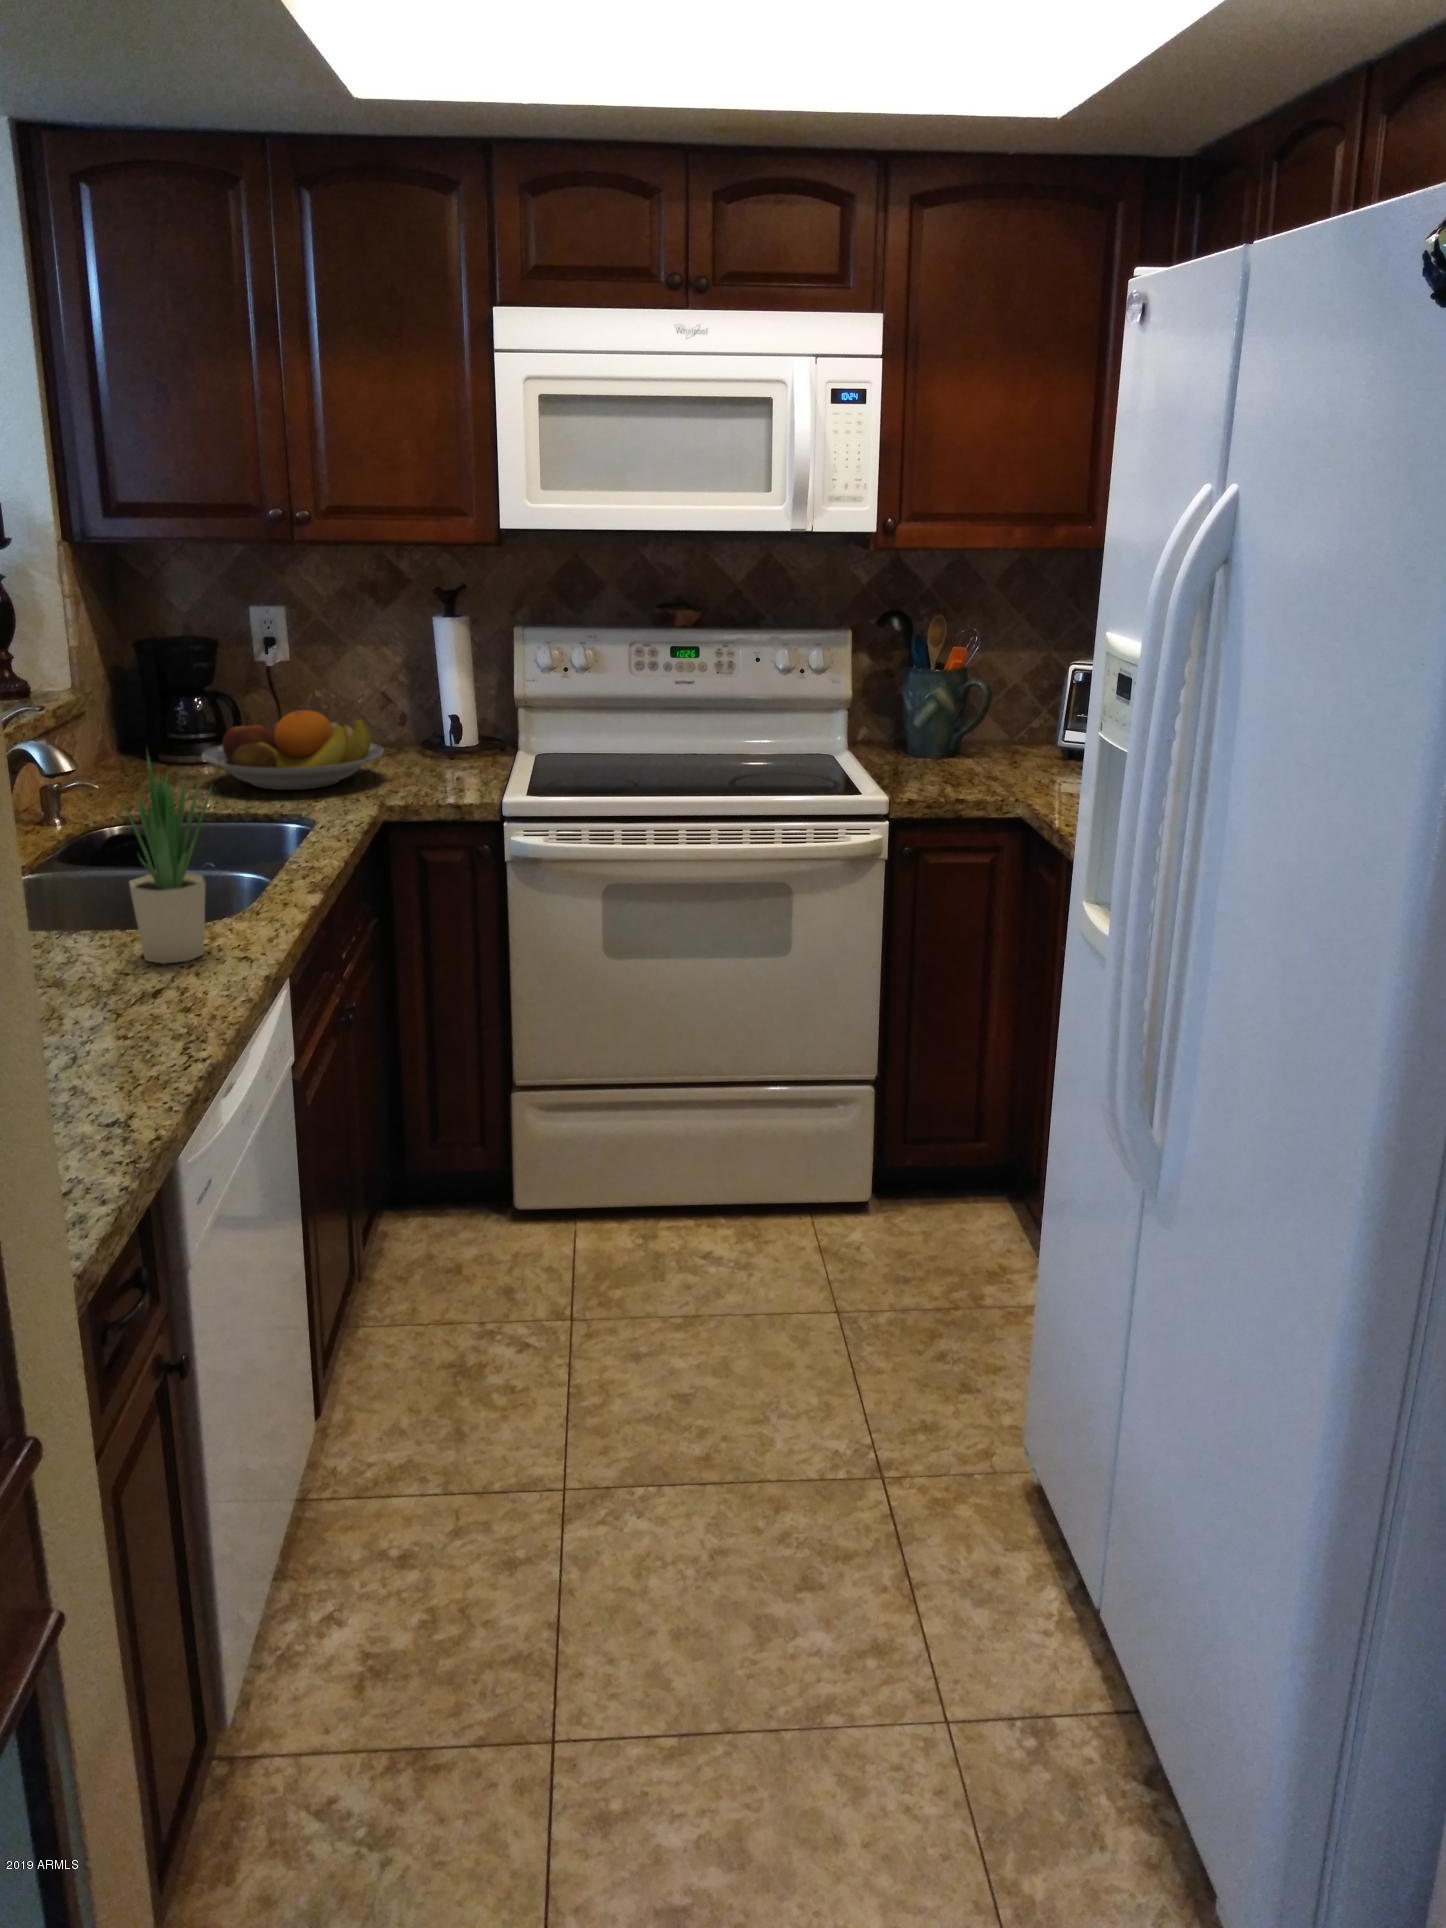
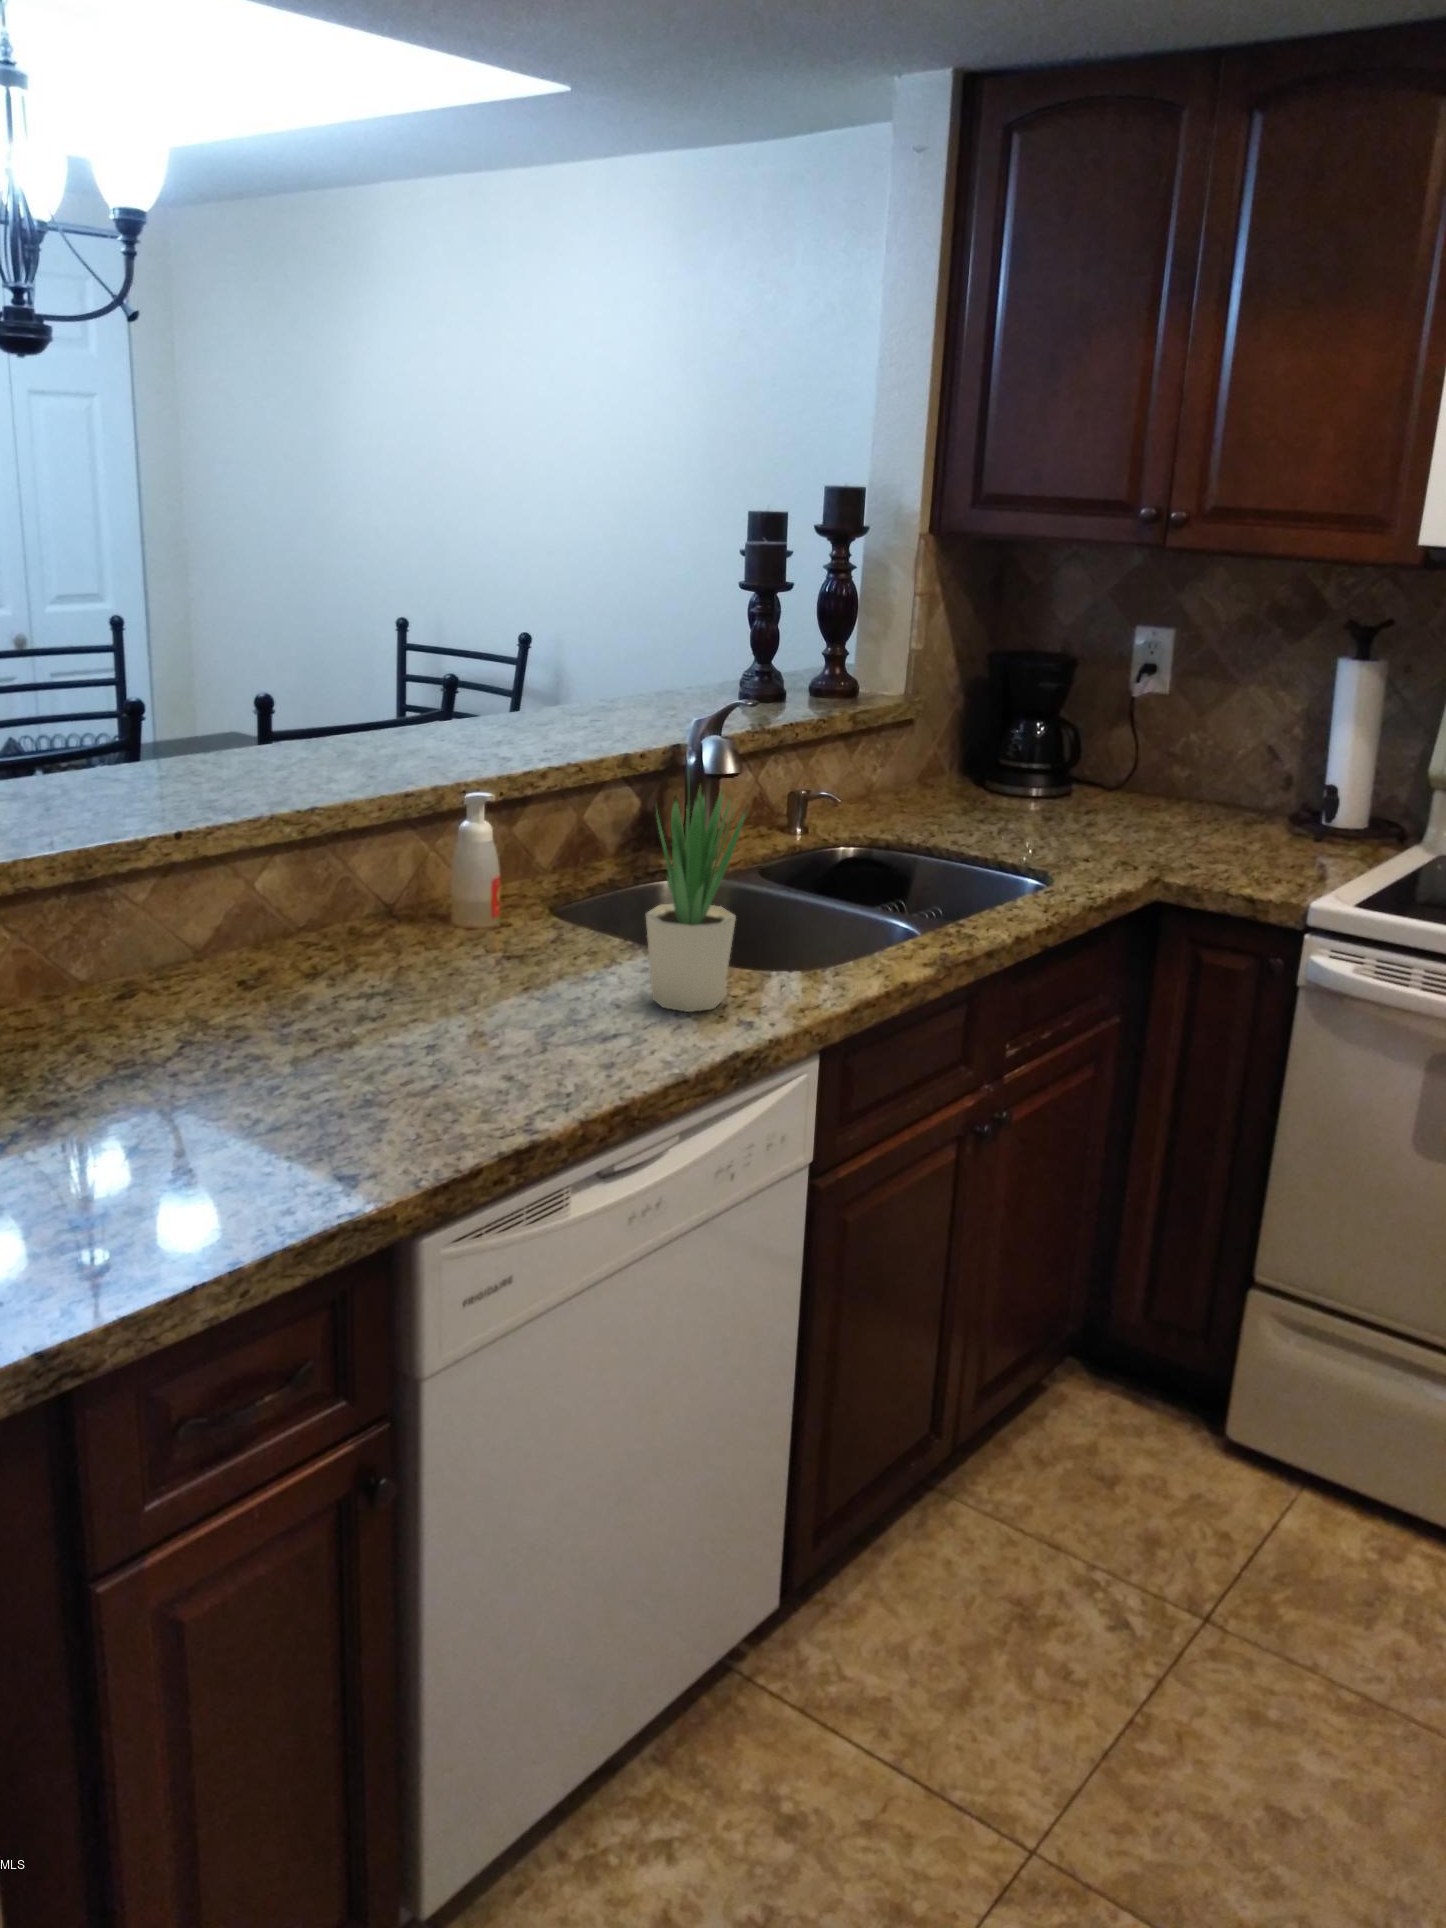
fruit bowl: present [202,710,383,790] -> none [991,747,1208,845]

